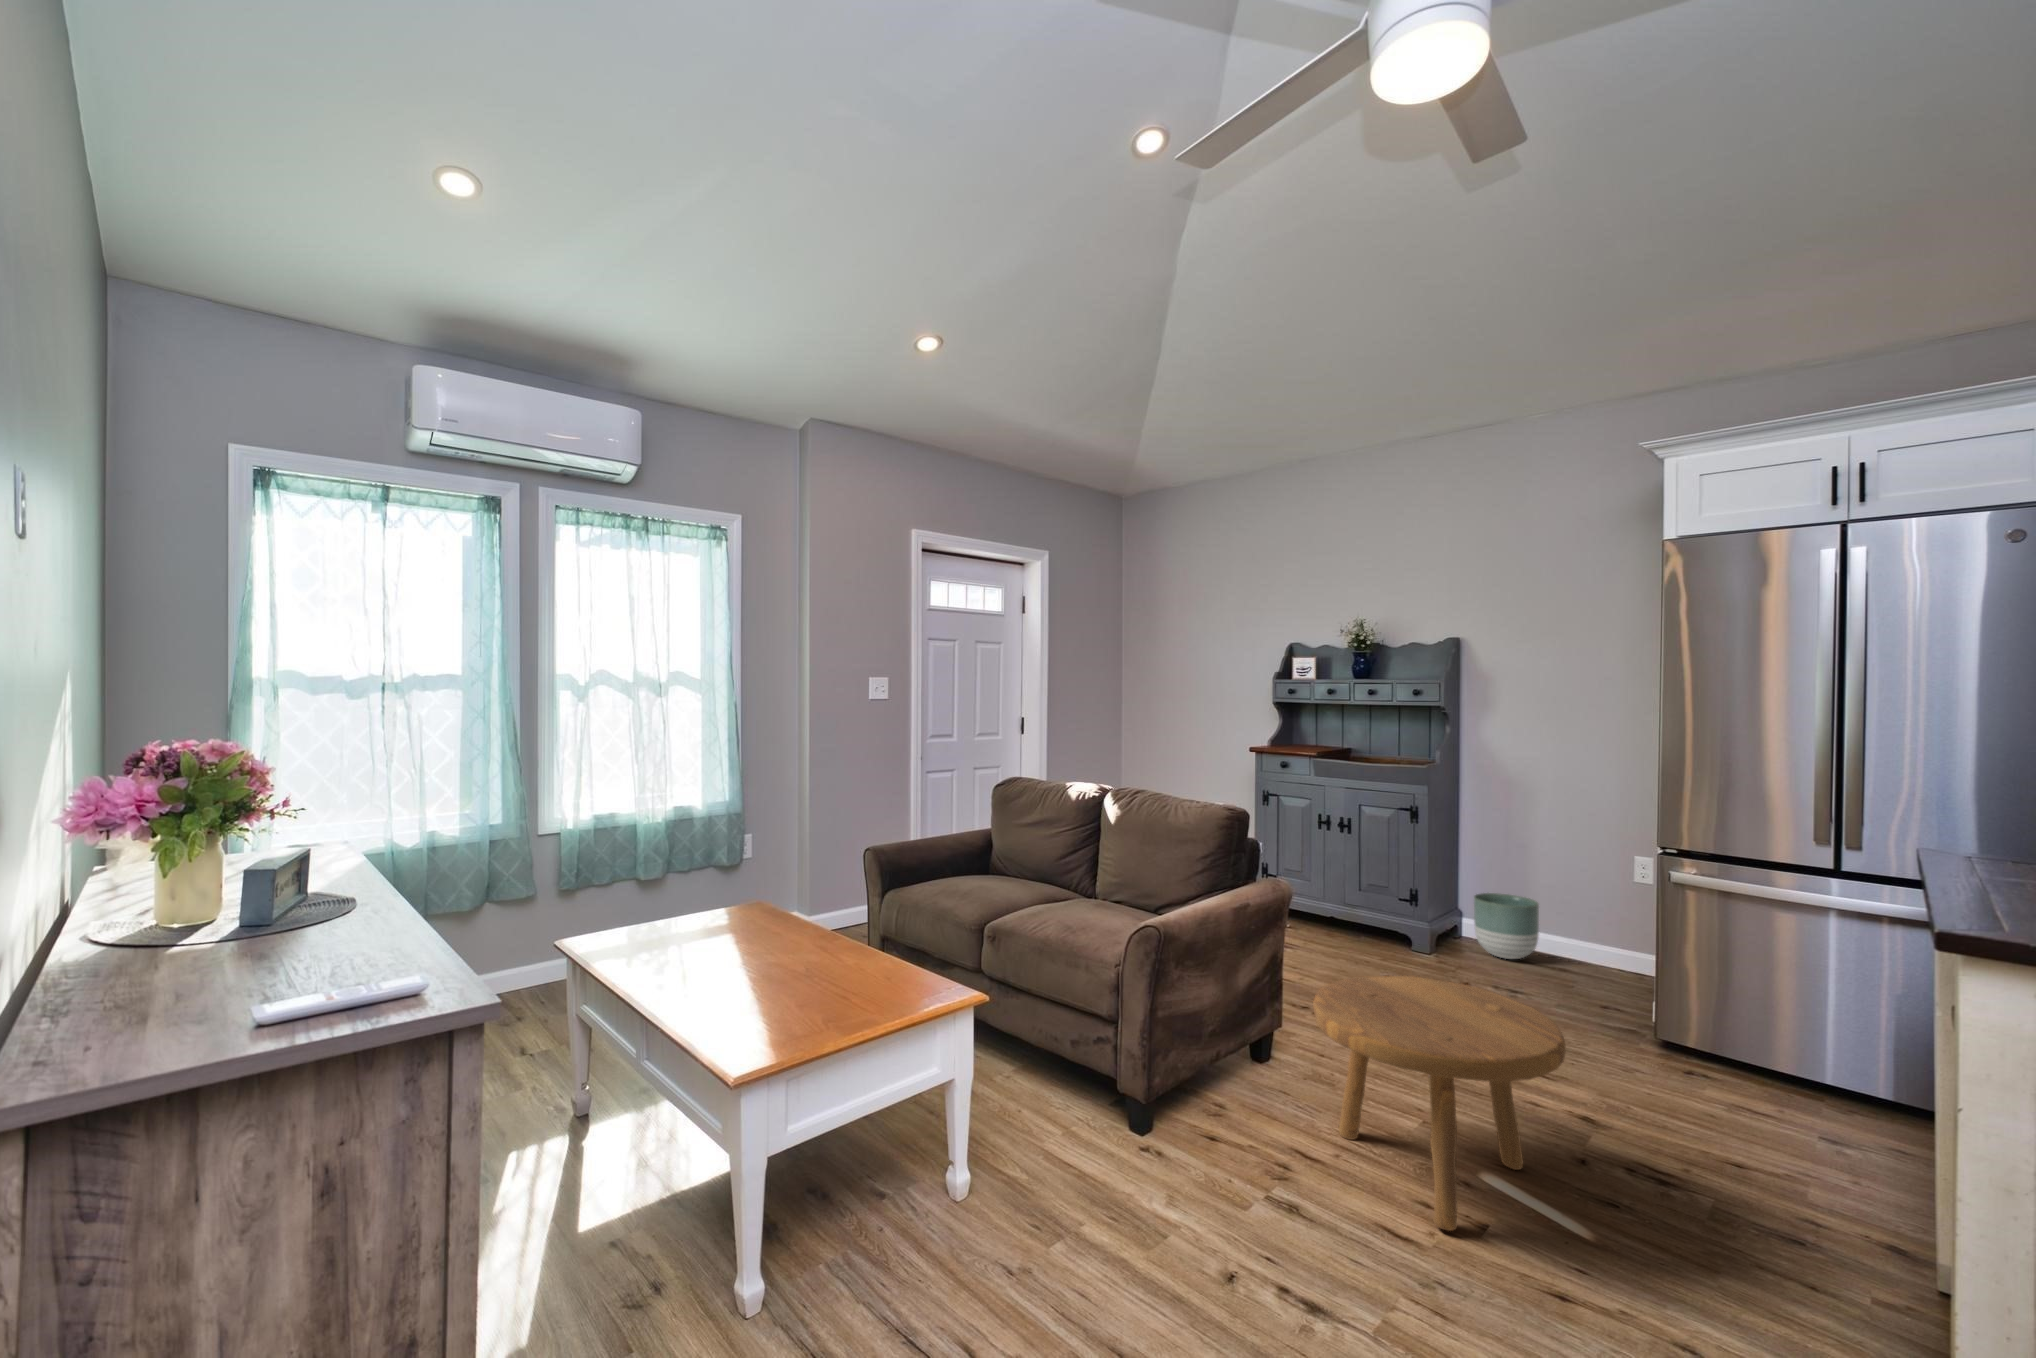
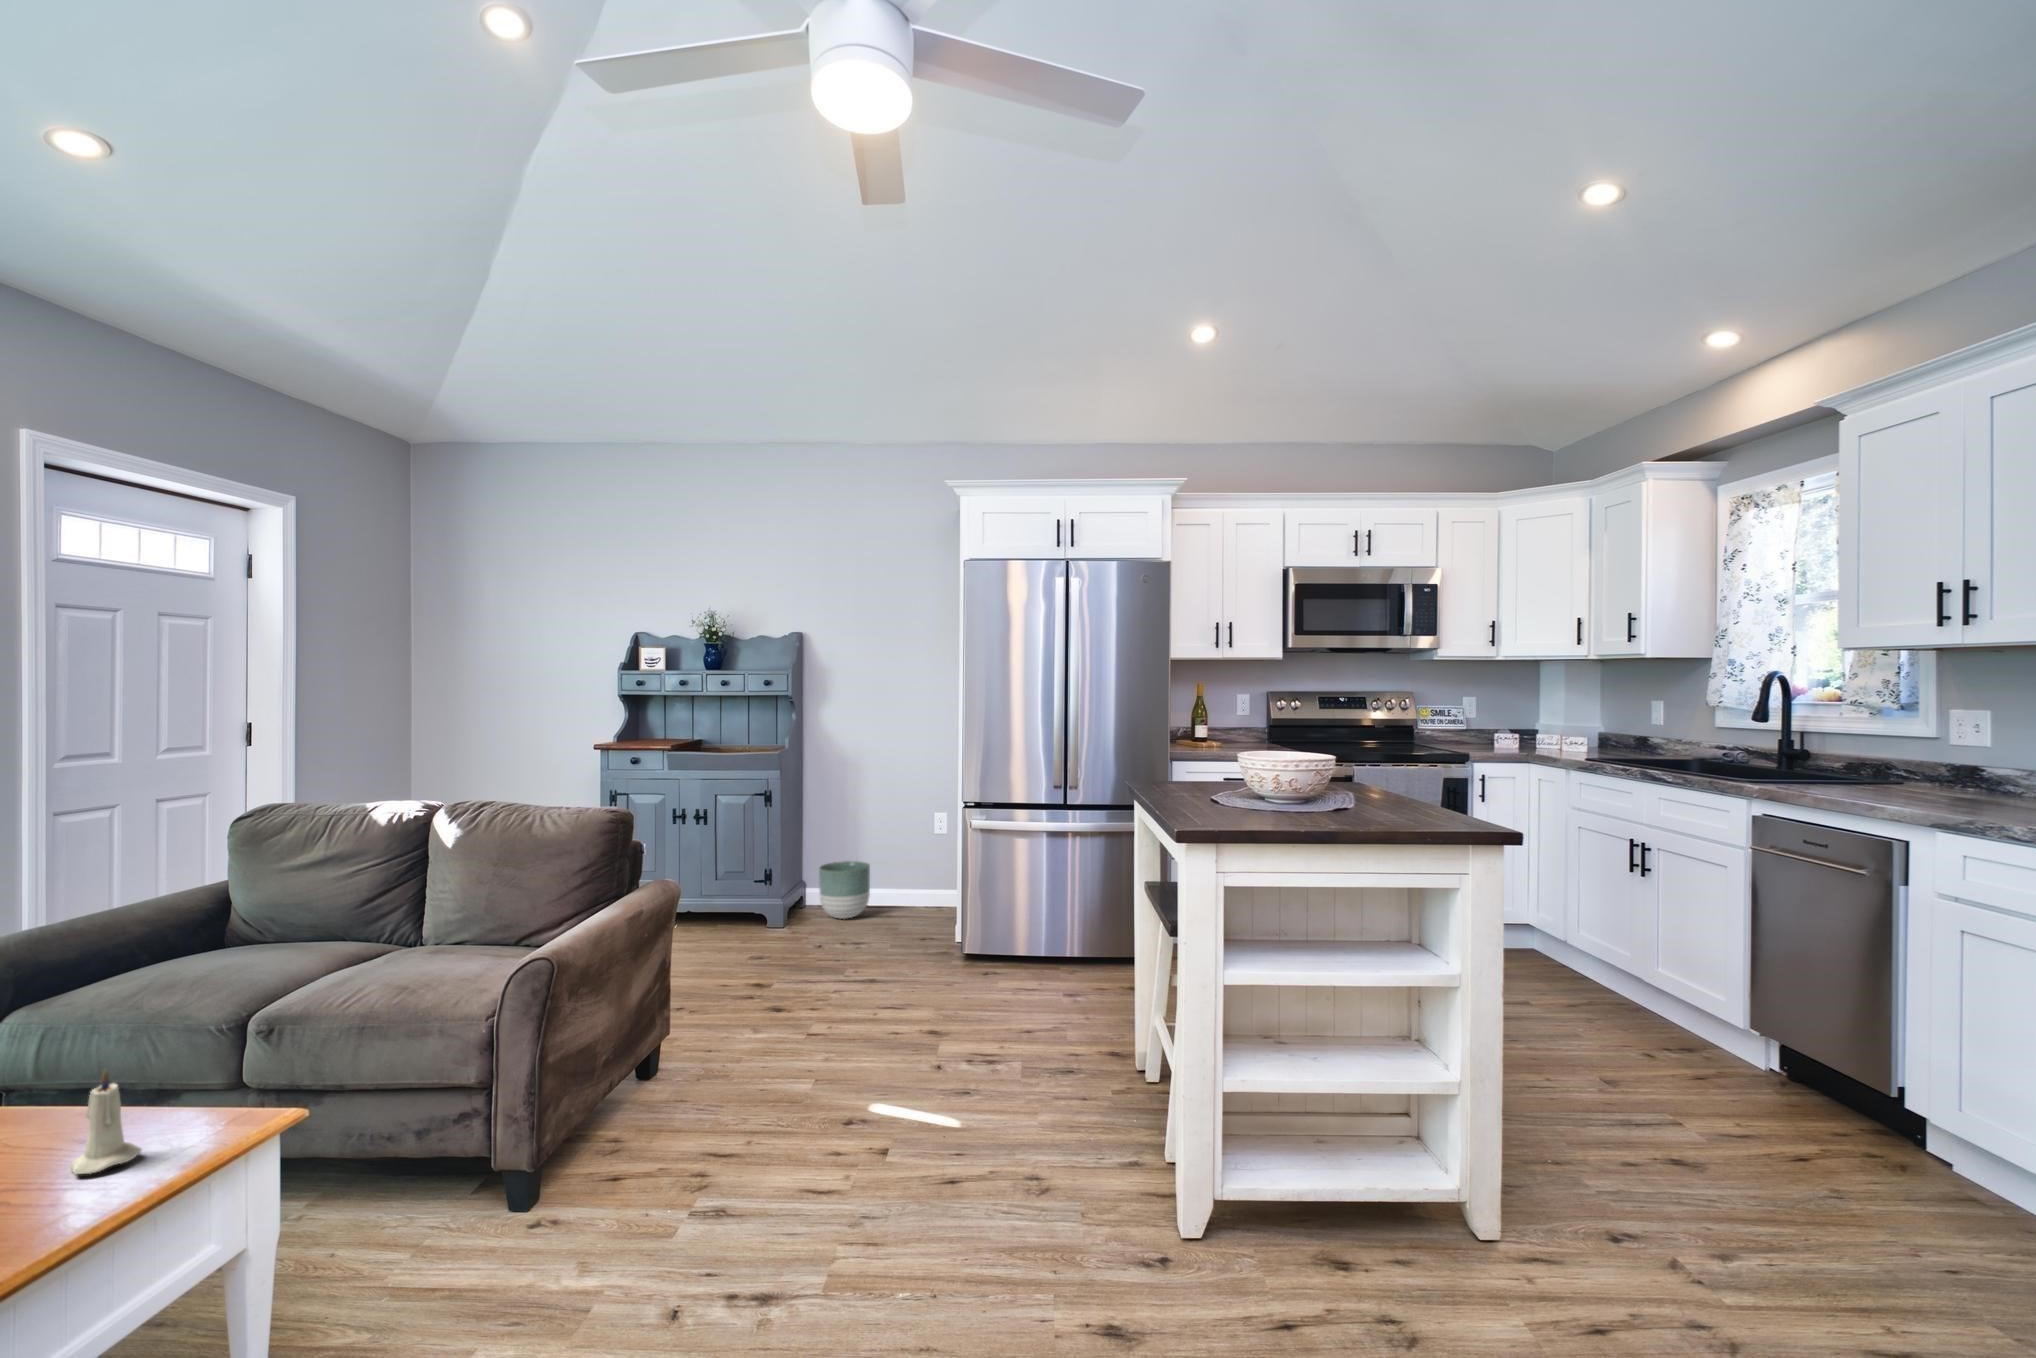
candle: none [875,931,905,995] -> present [70,1069,141,1174]
footstool: present [1313,976,1566,1231] -> none [724,944,937,1168]

